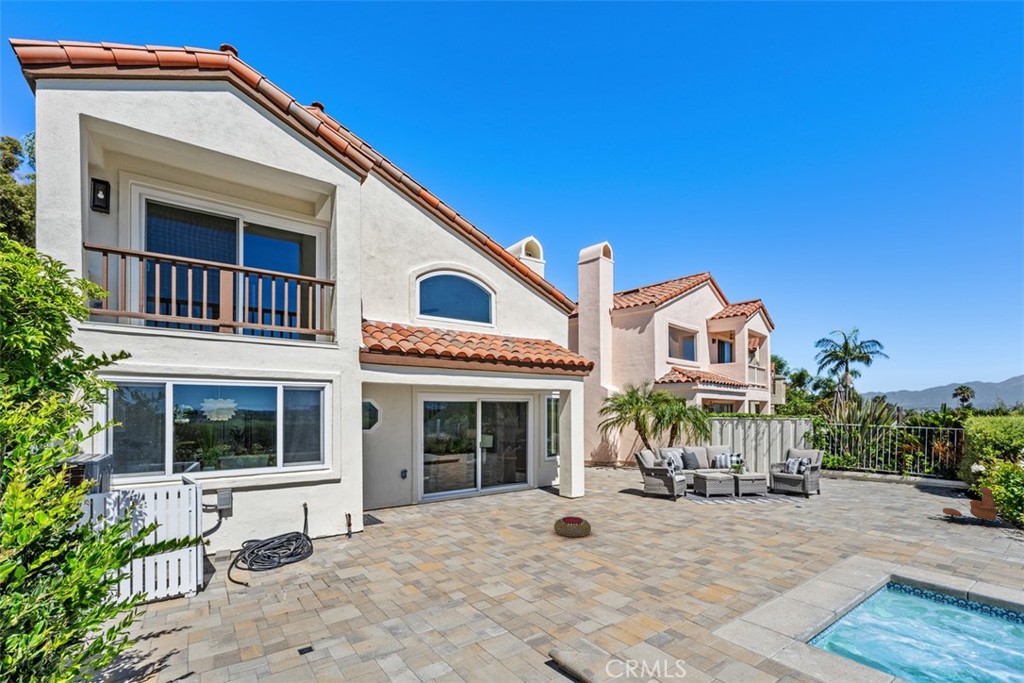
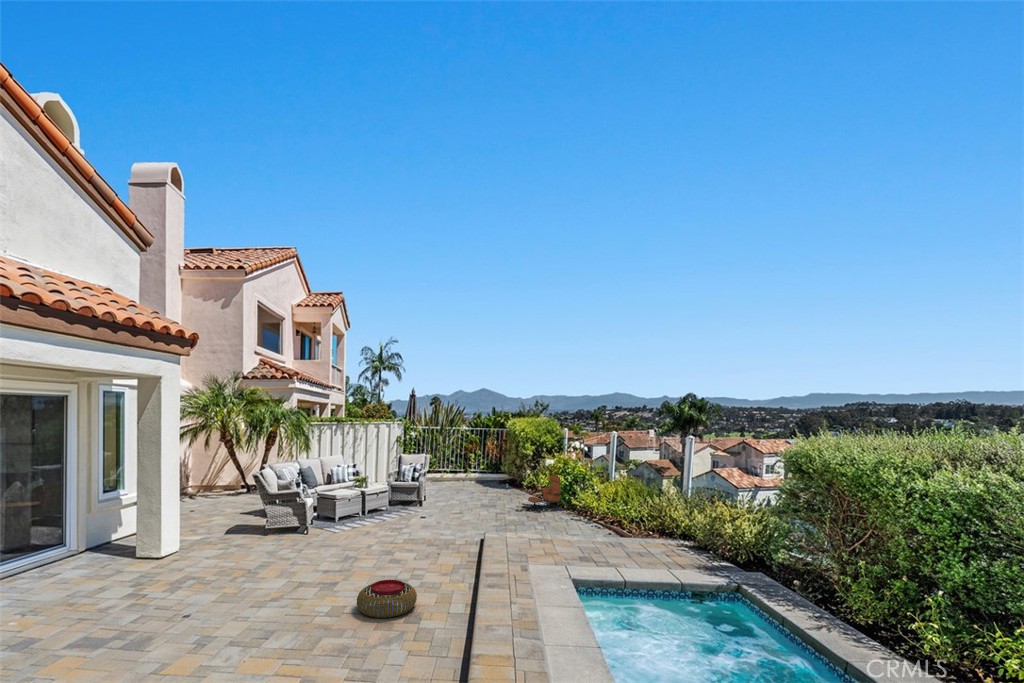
pouf: present [554,516,591,537] -> present [356,580,417,618]

